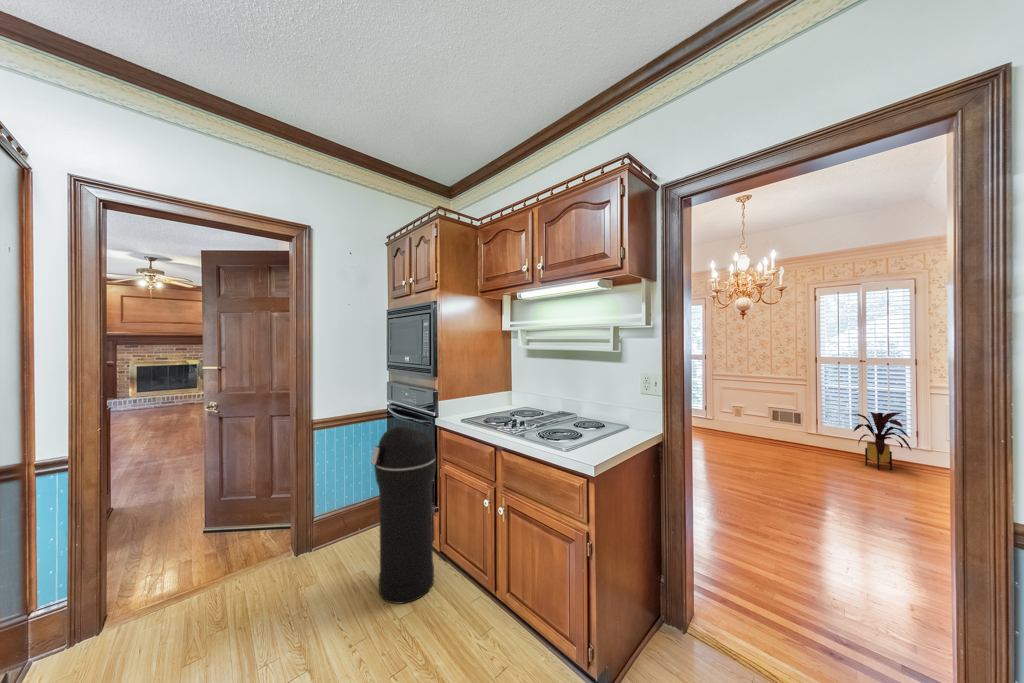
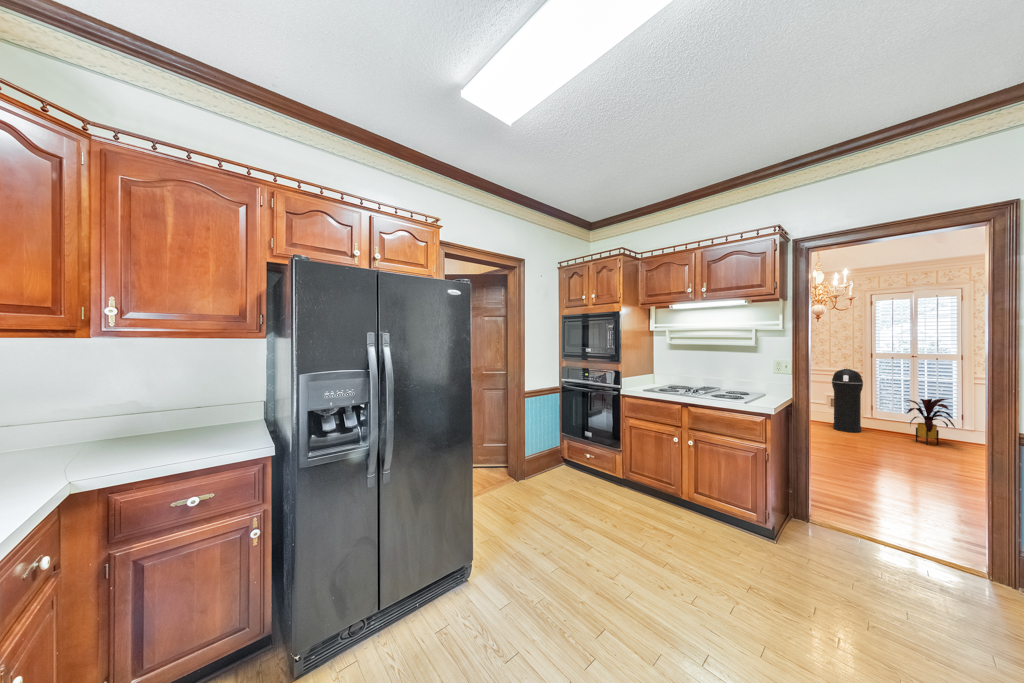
trash can: present [371,426,436,603] -> present [832,369,863,433]

